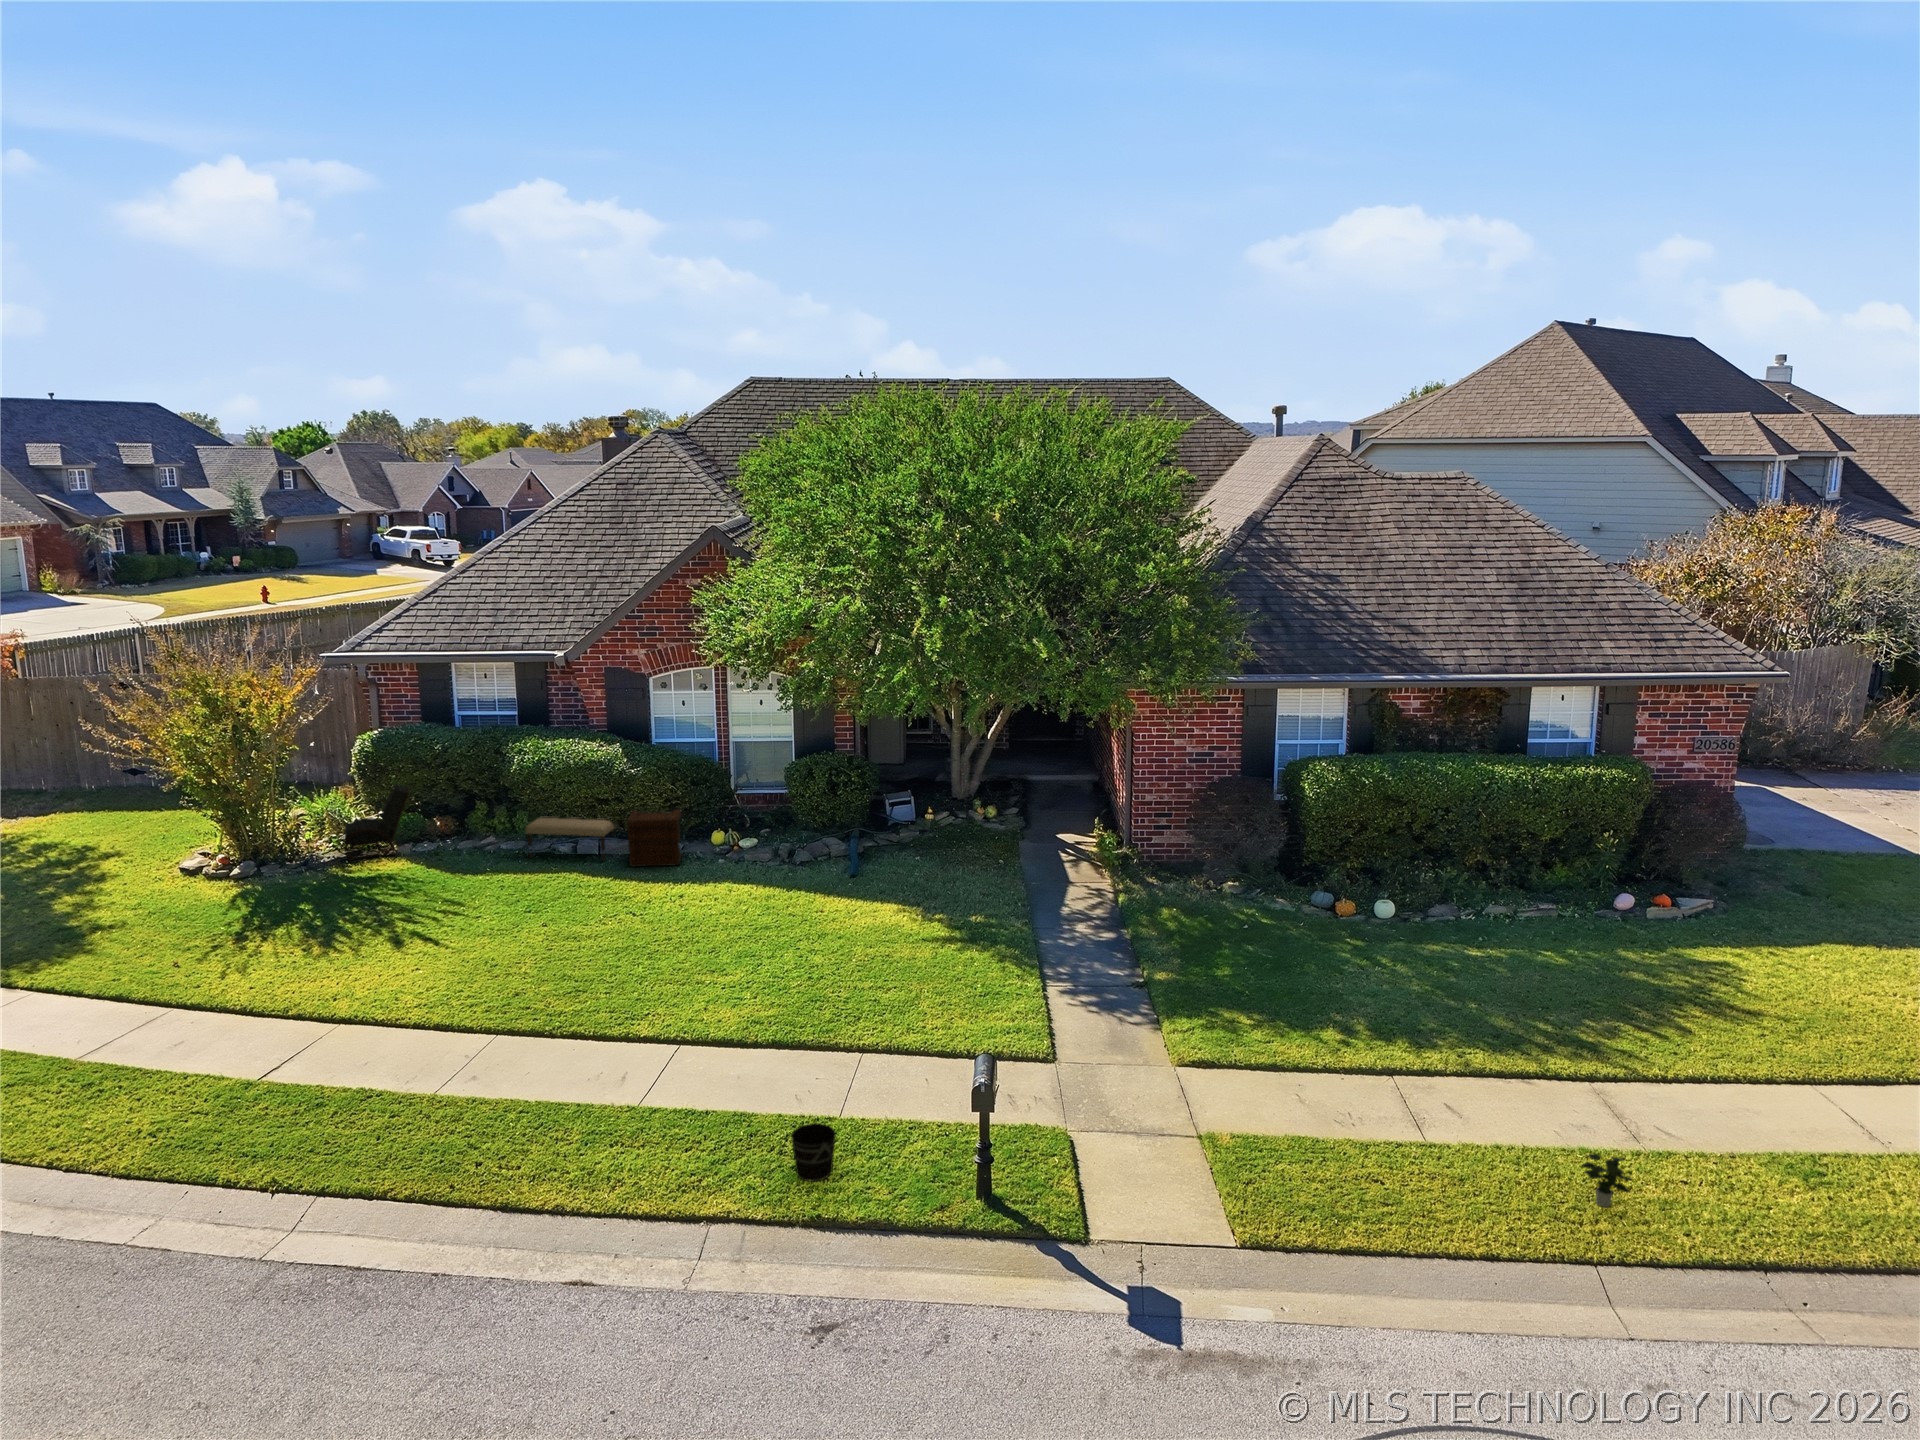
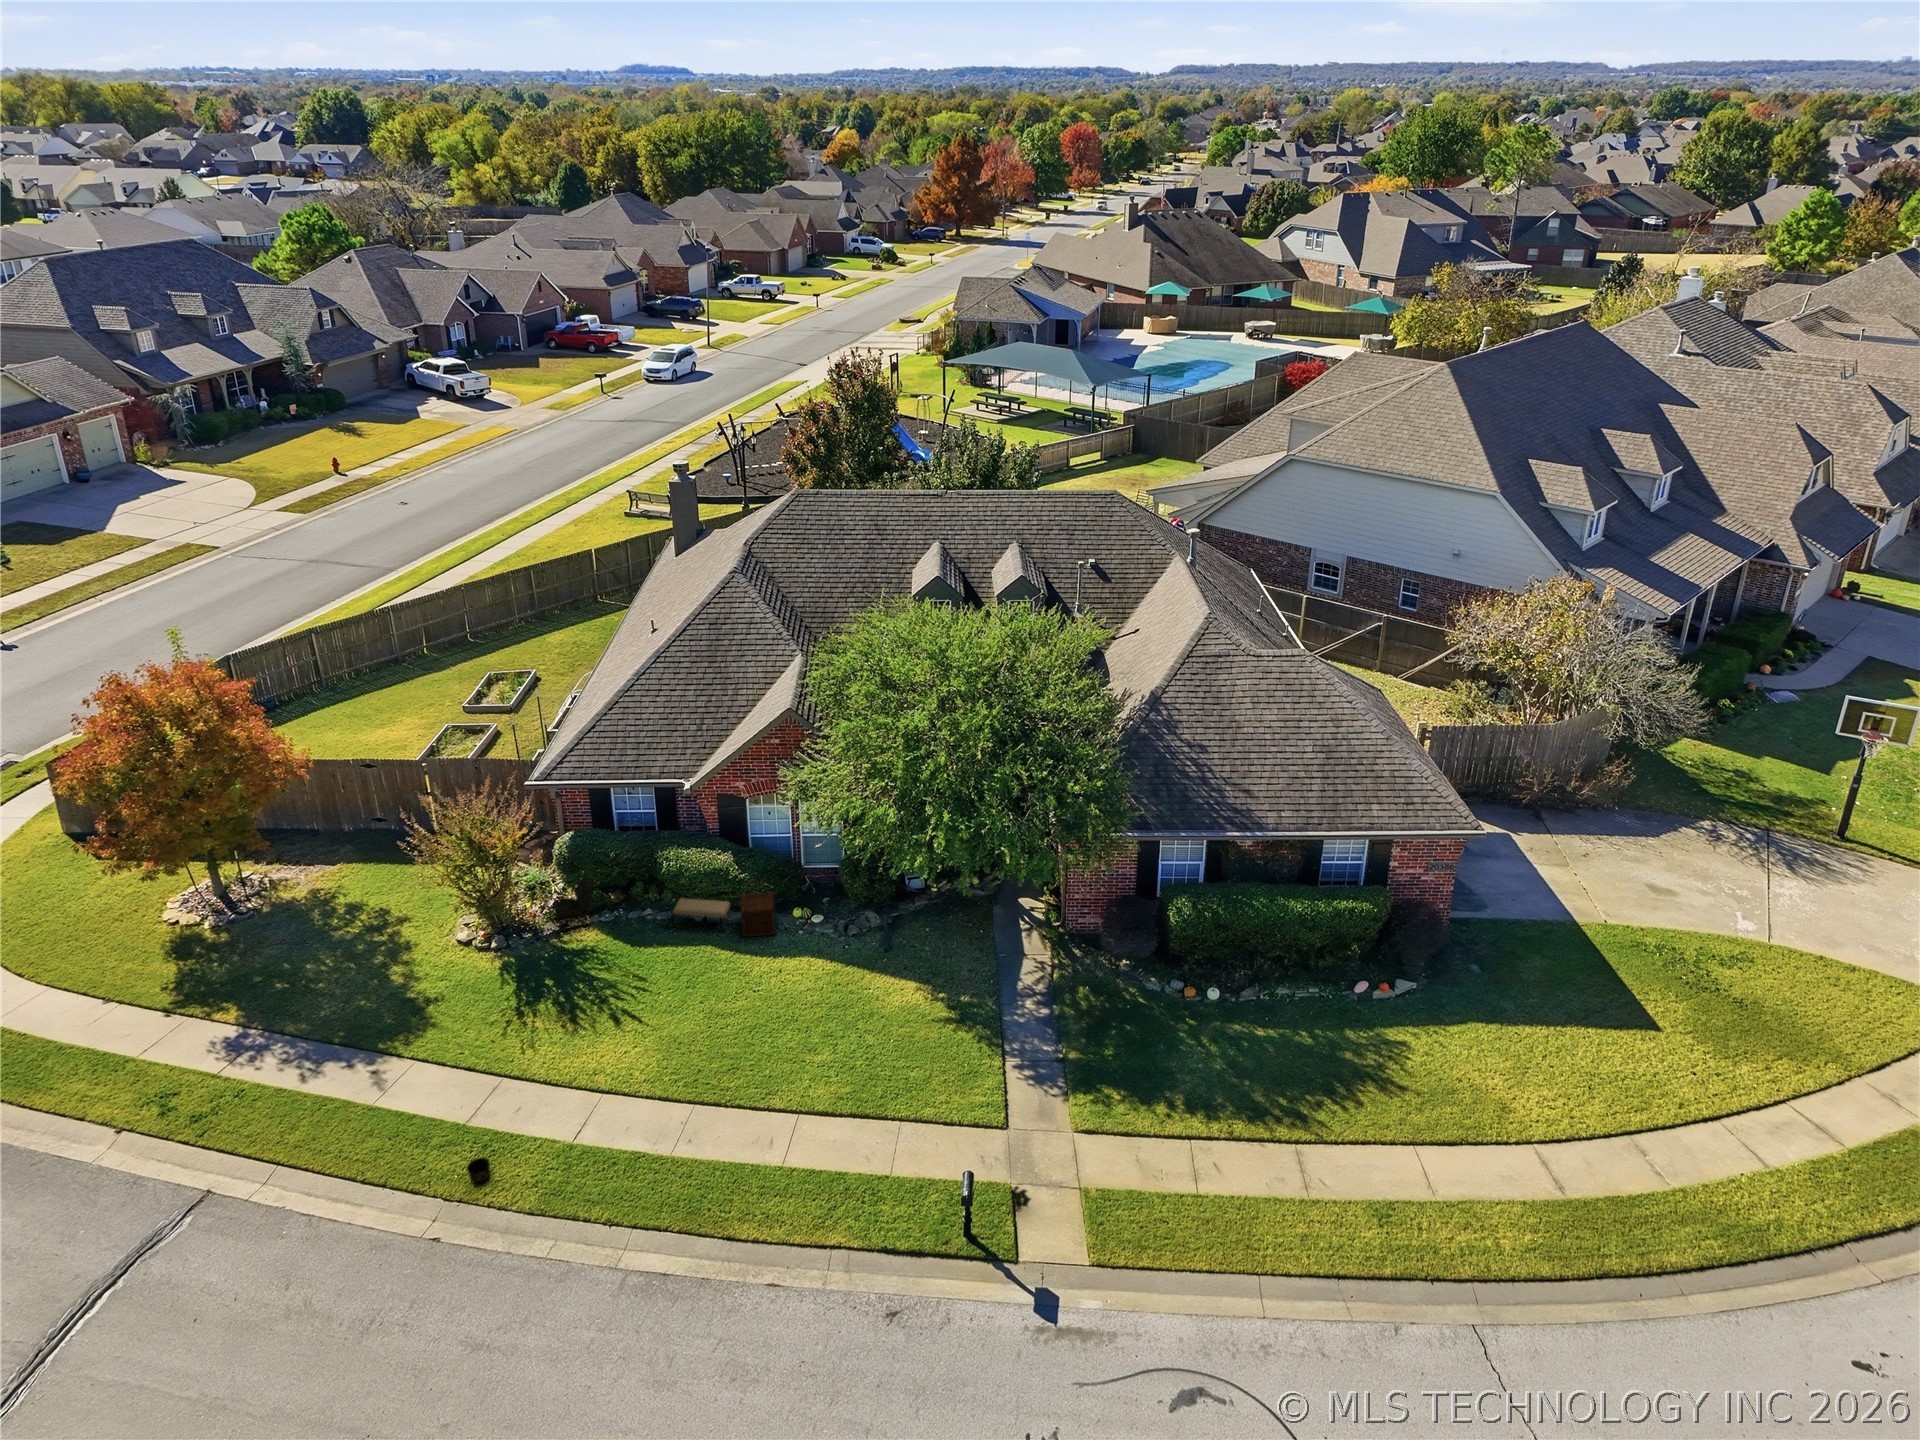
bucket: present [791,1123,836,1181] -> present [467,1158,491,1187]
potted plant: present [1582,1154,1631,1207] -> present [1010,1186,1031,1211]

